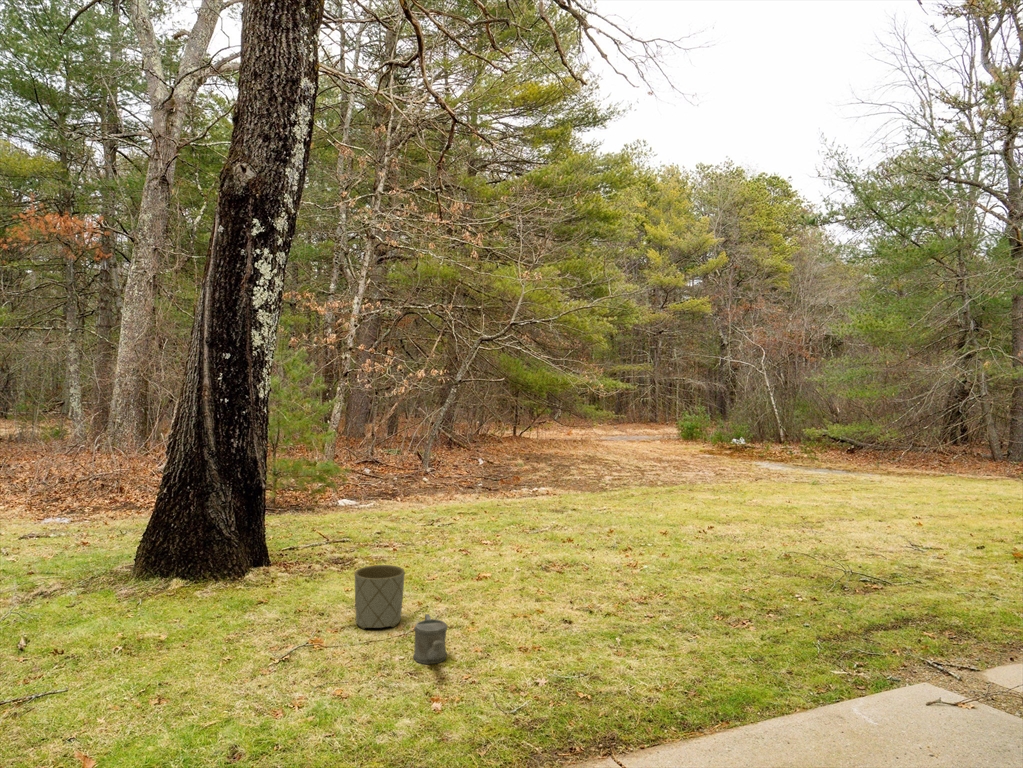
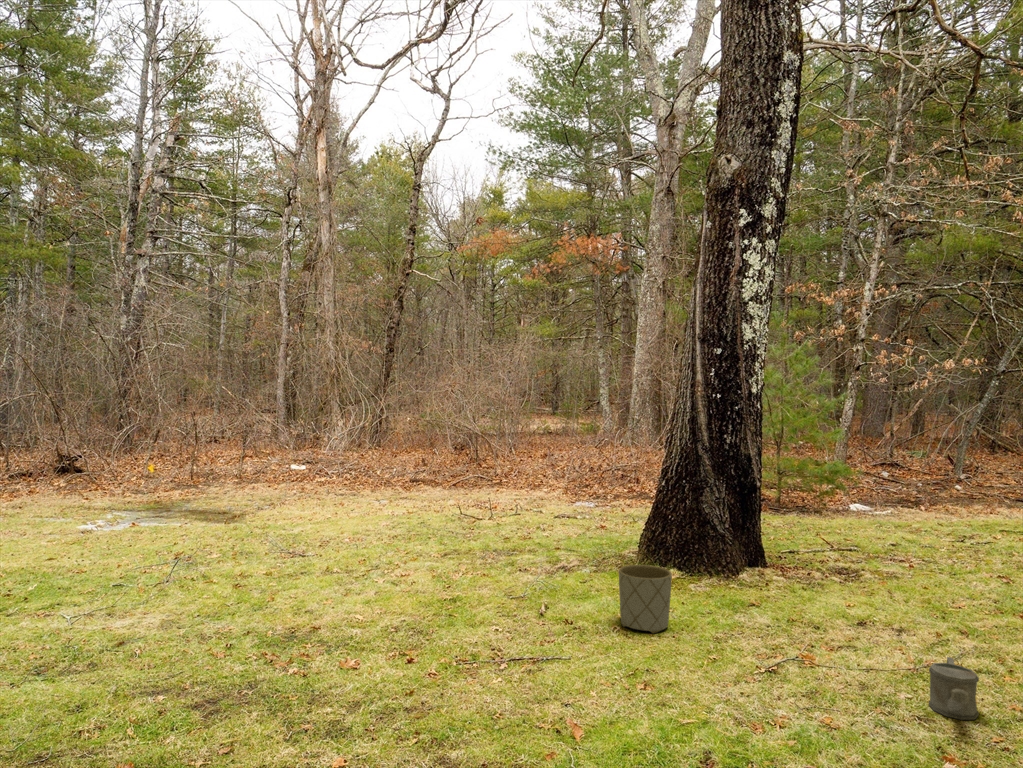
planter: present [355,565,405,629] -> present [619,565,672,633]

